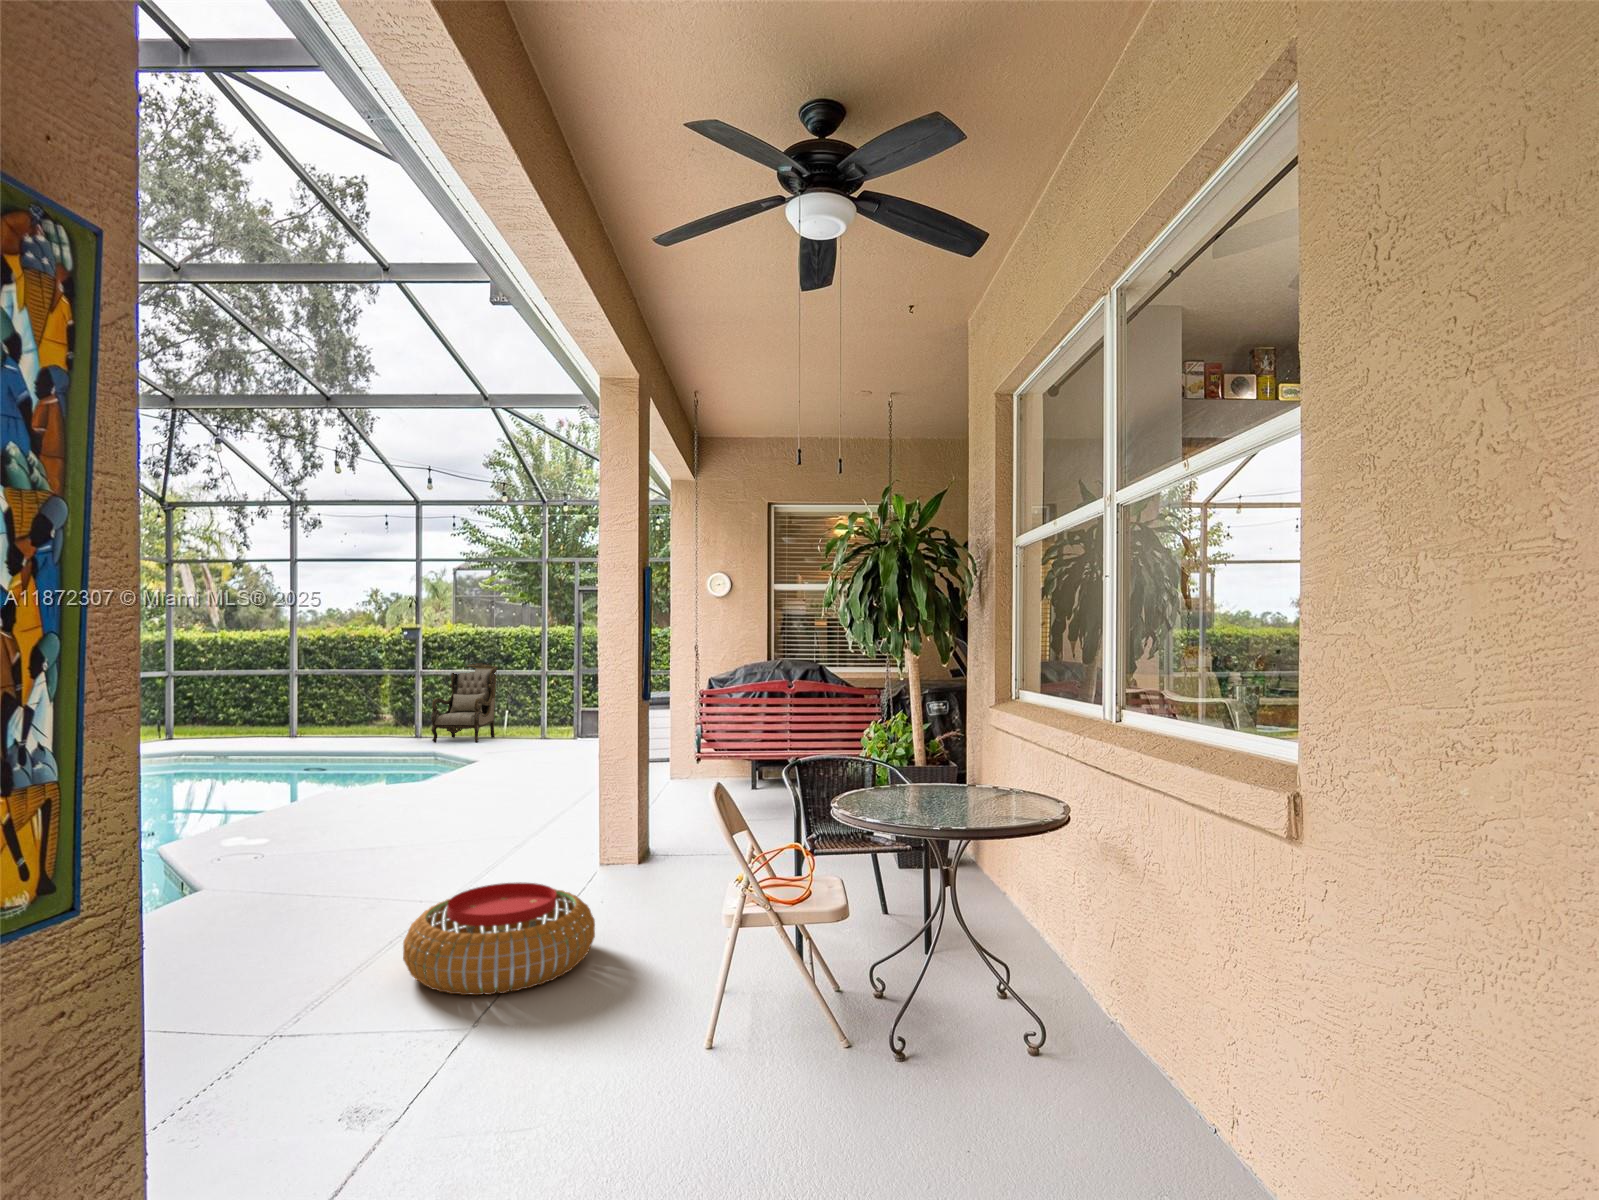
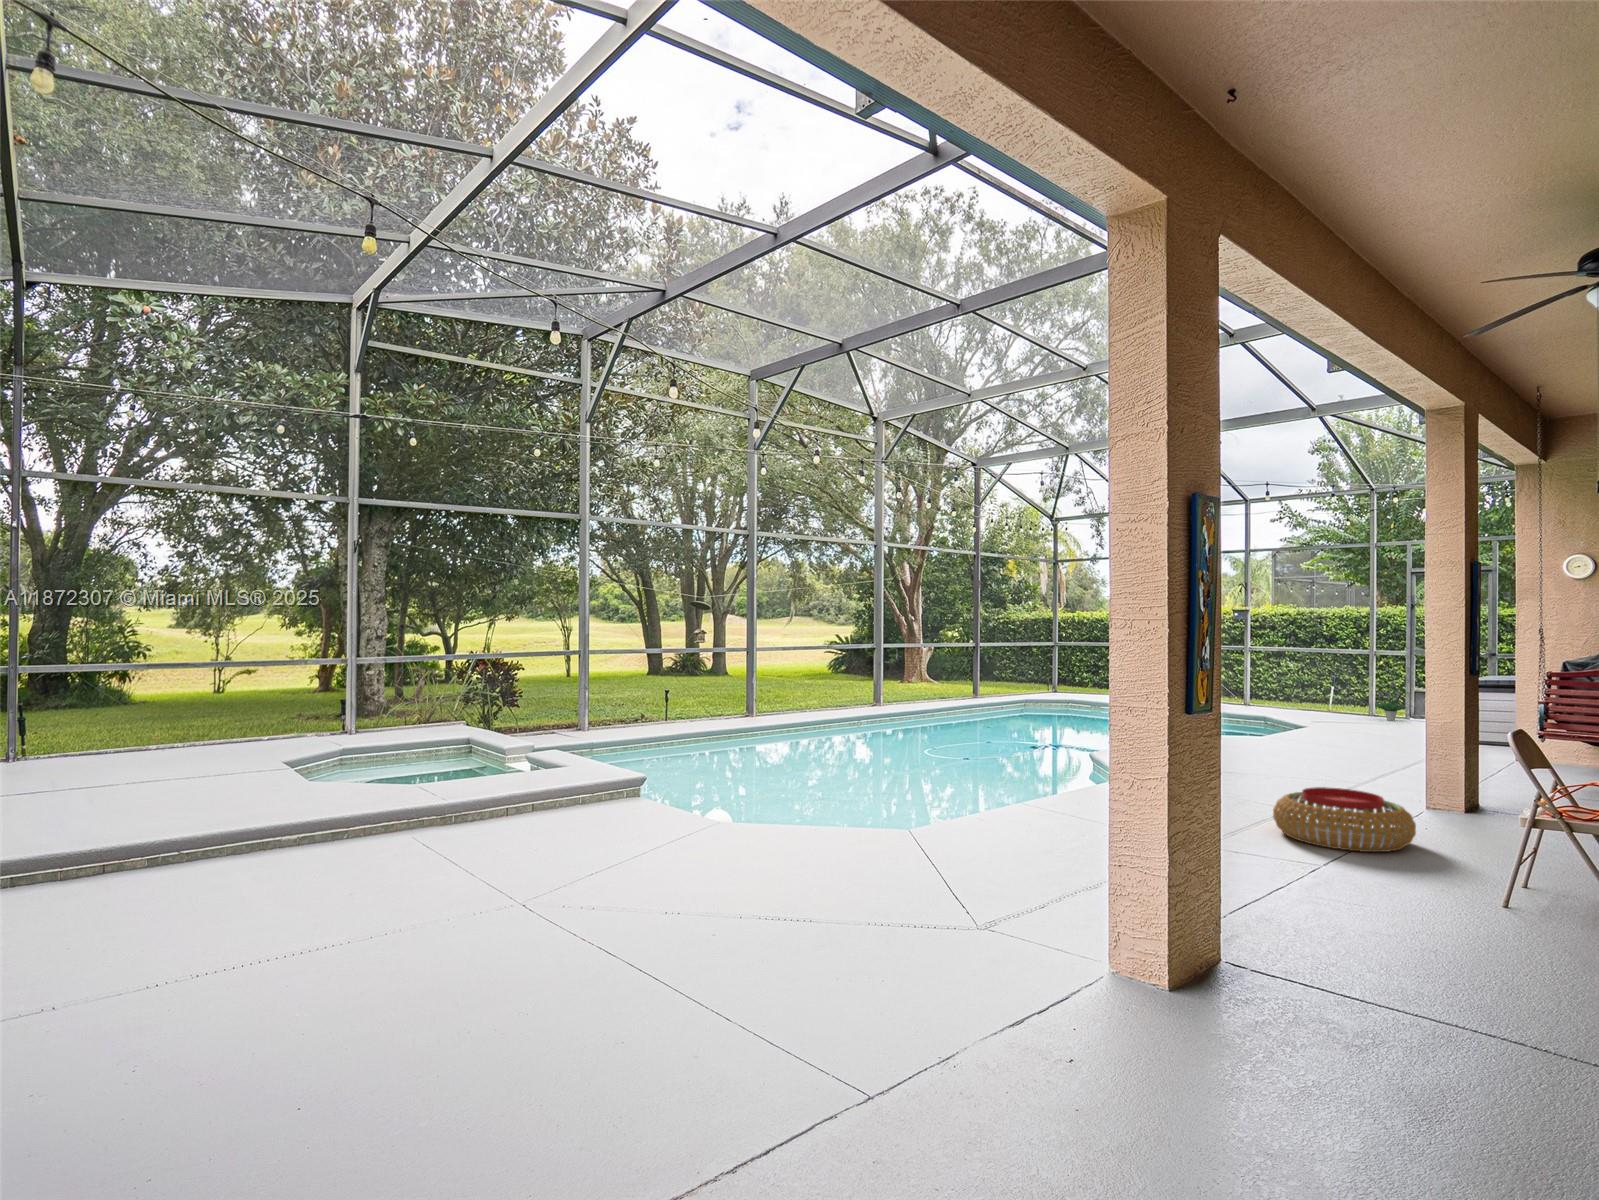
armchair: present [431,662,498,743] -> none [1257,639,1321,715]
potted plant: none [547,699,577,740] -> present [1375,681,1406,721]

